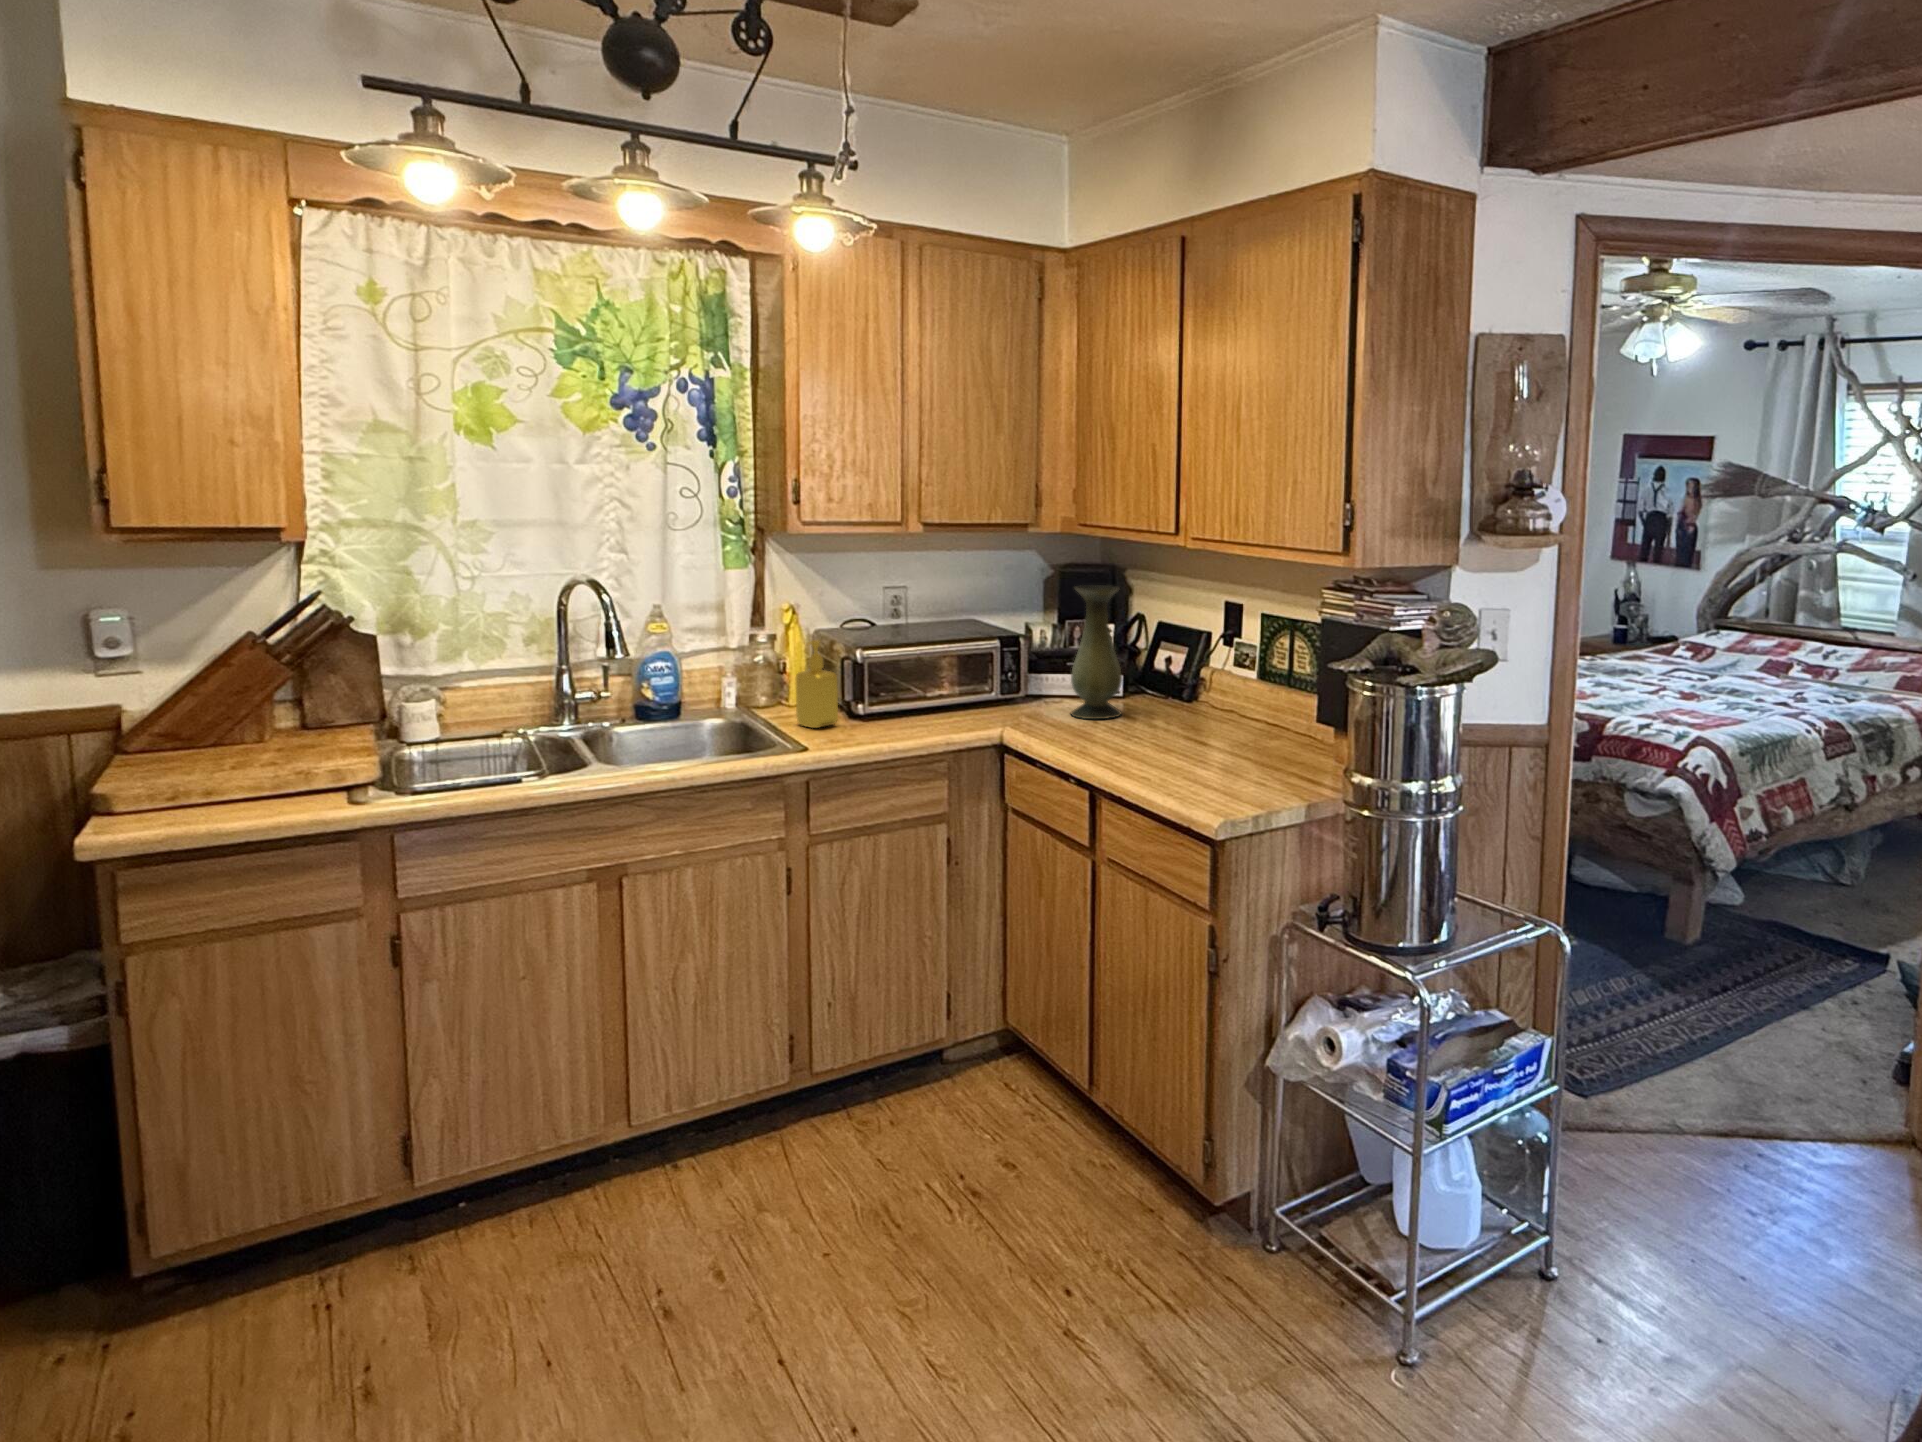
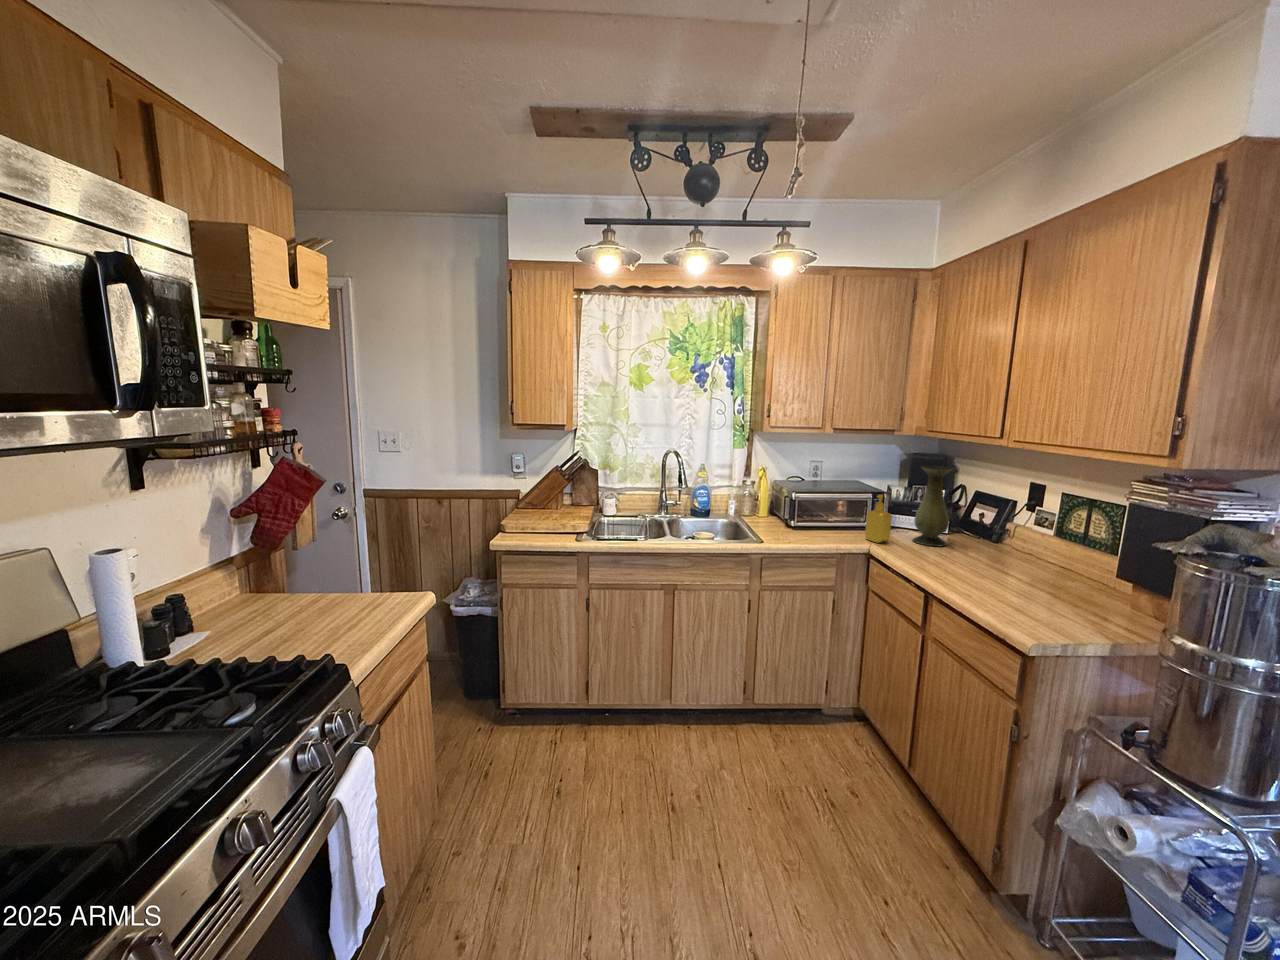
soap dispenser: present [796,640,838,728] -> present [865,495,892,543]

